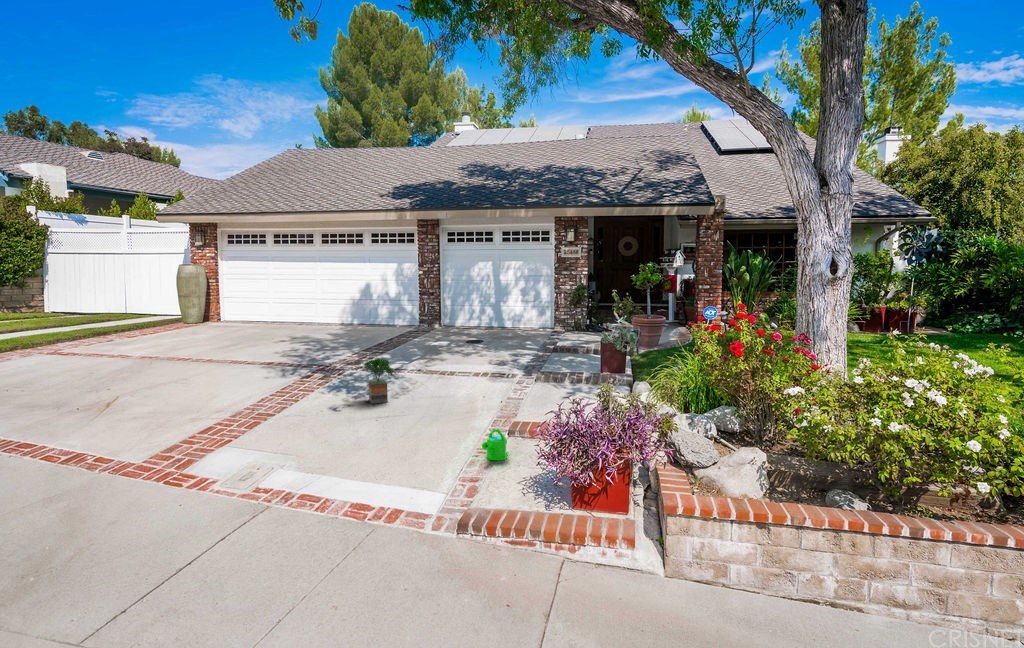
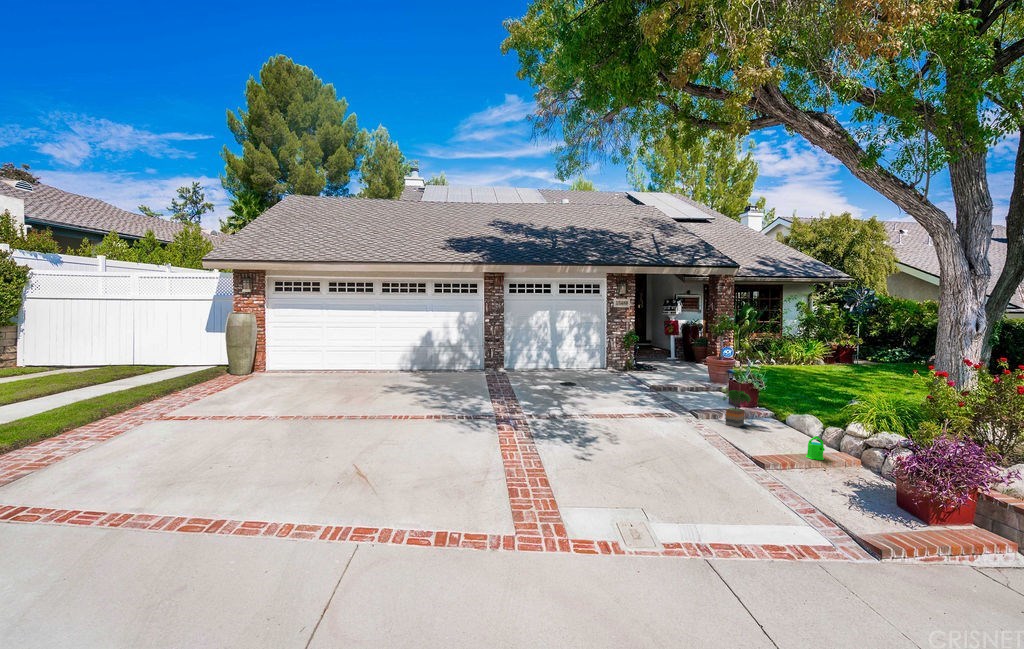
potted tree: present [363,358,393,404] -> present [723,390,751,427]

